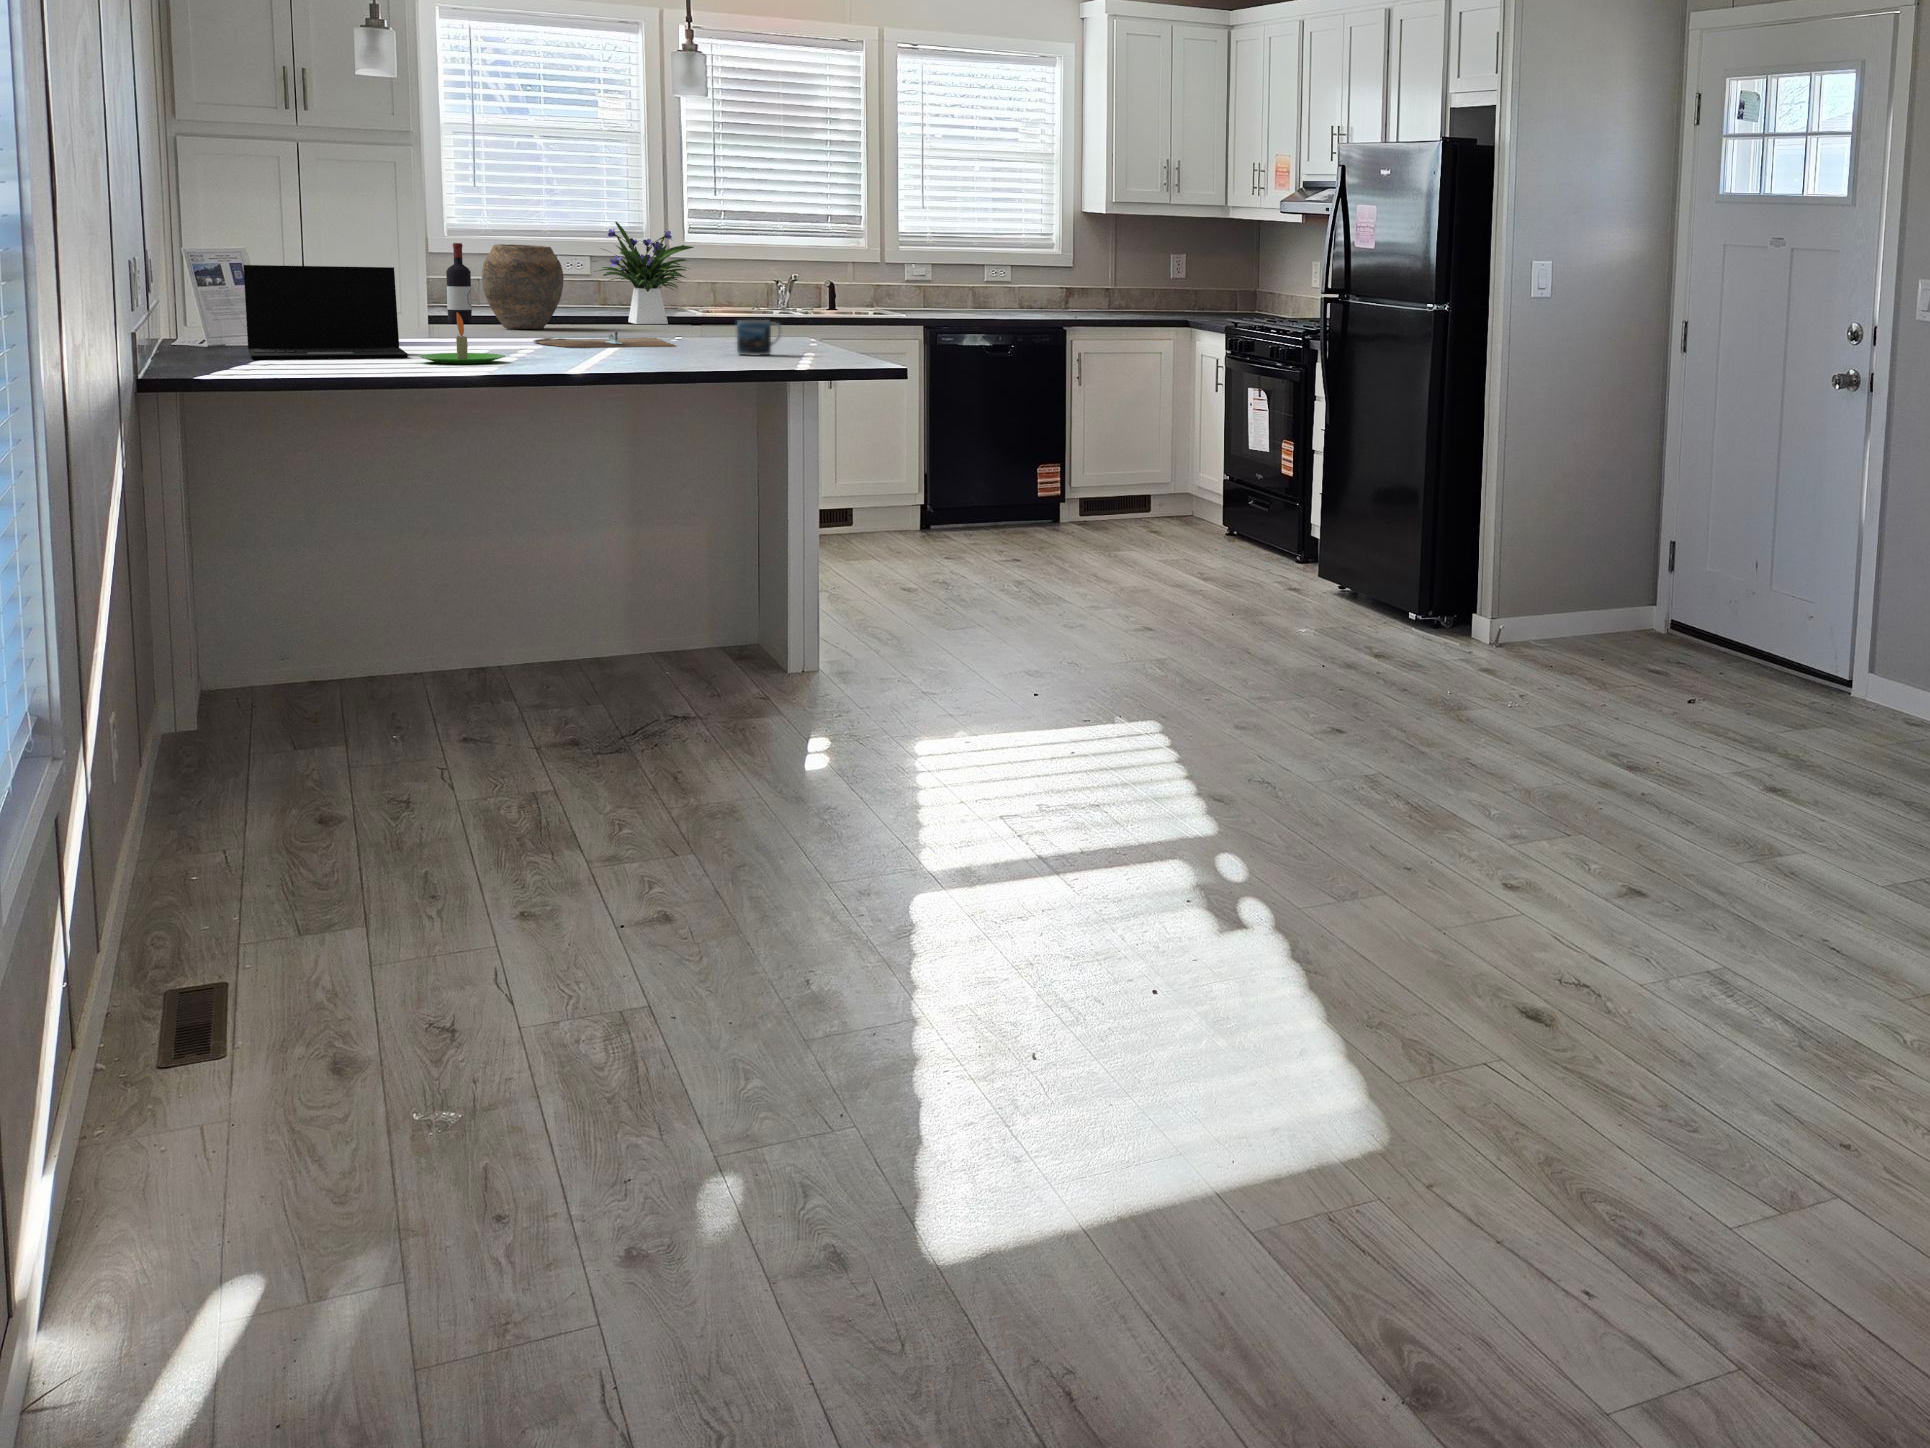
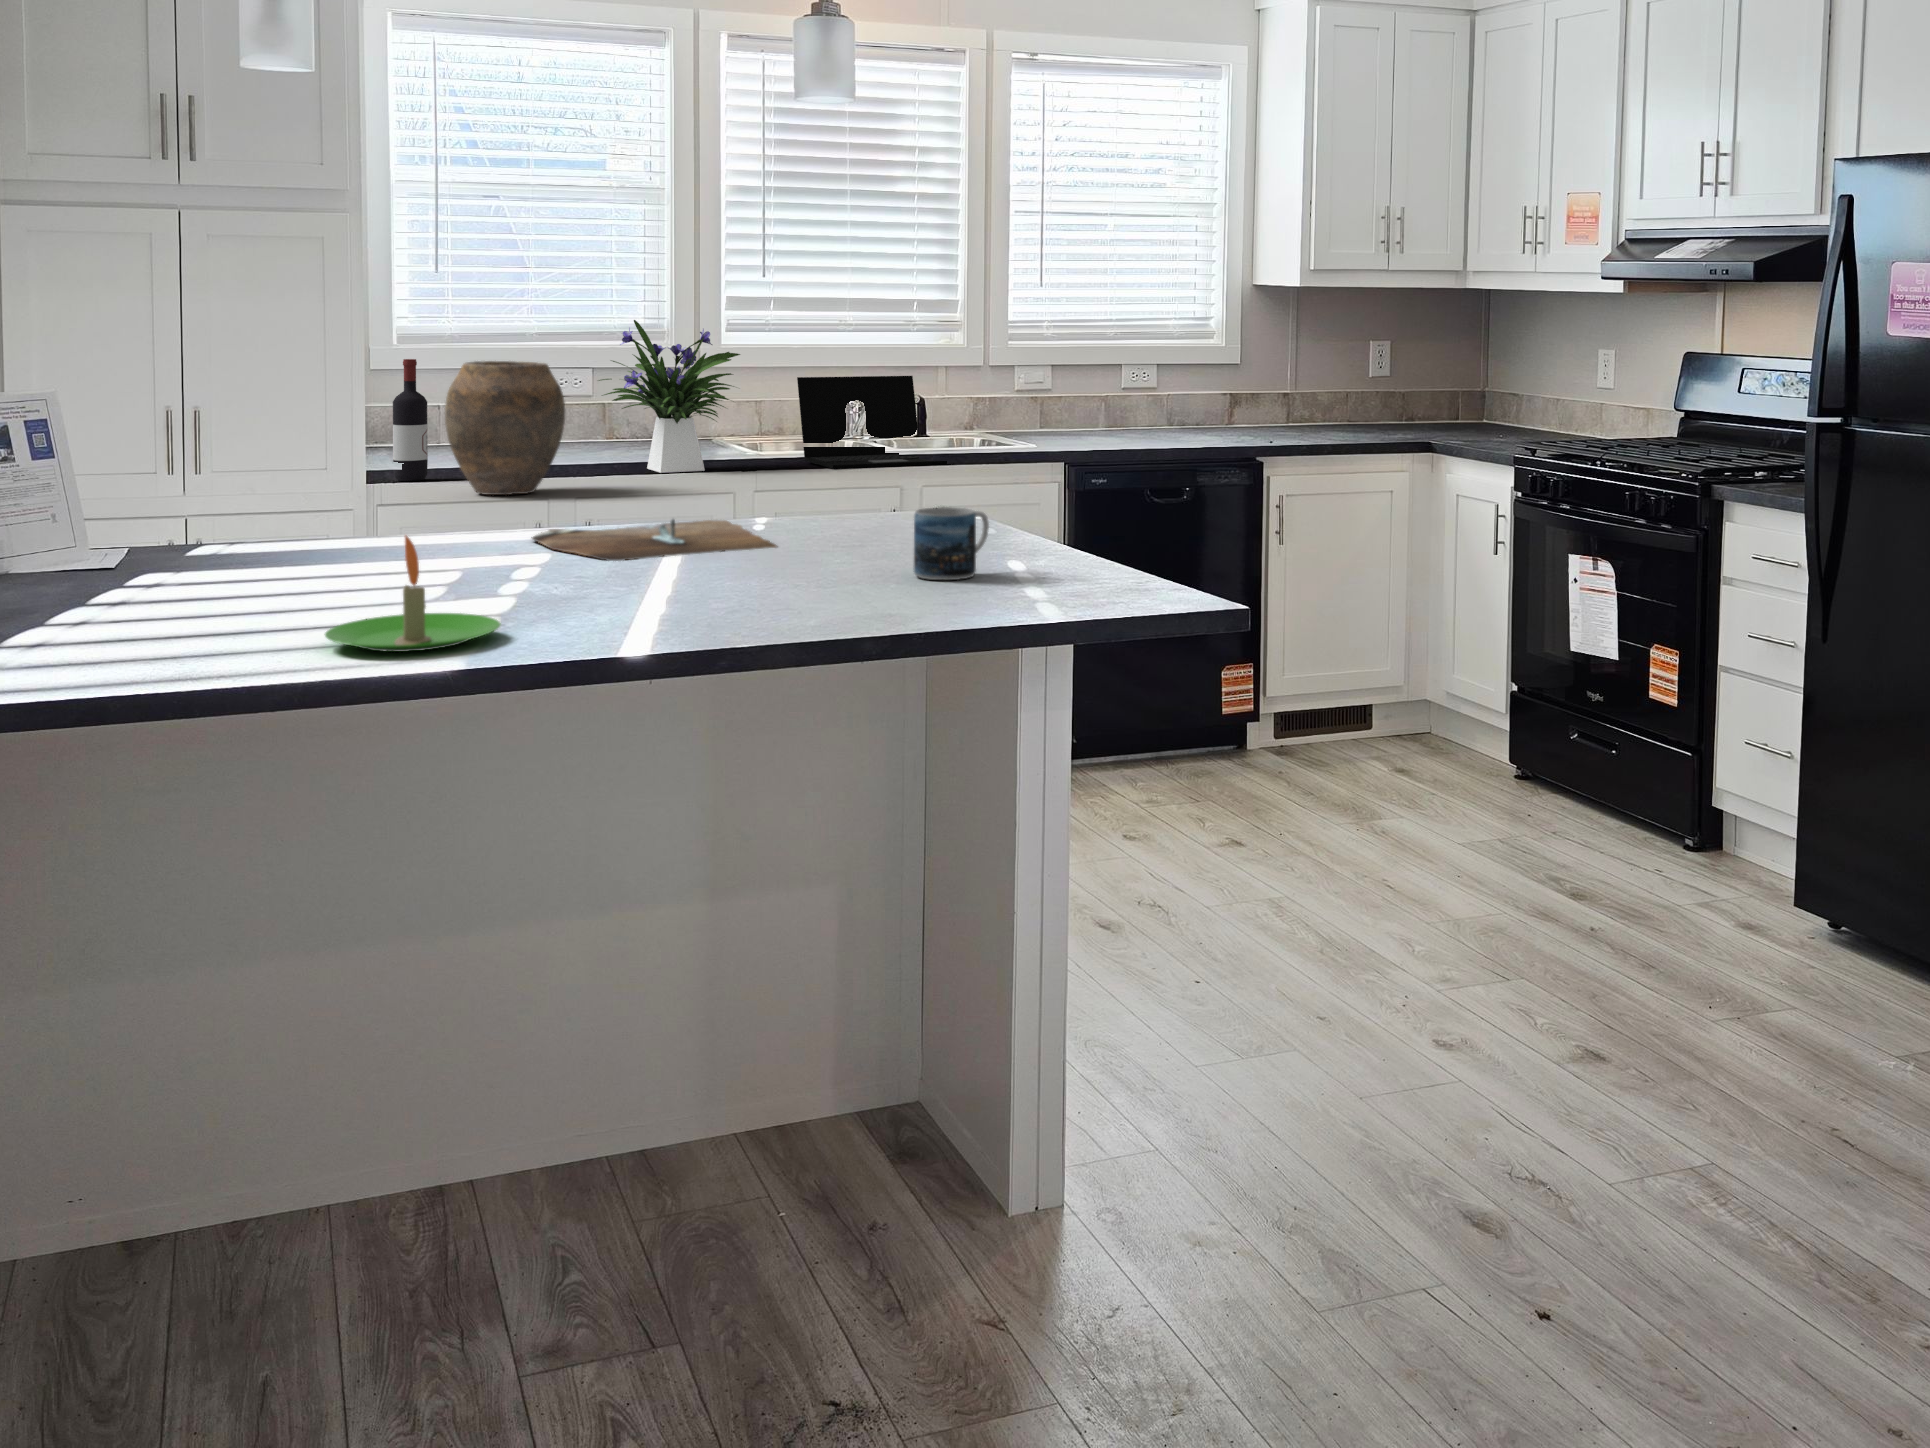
laptop: present [244,265,408,360] -> present [797,376,949,469]

